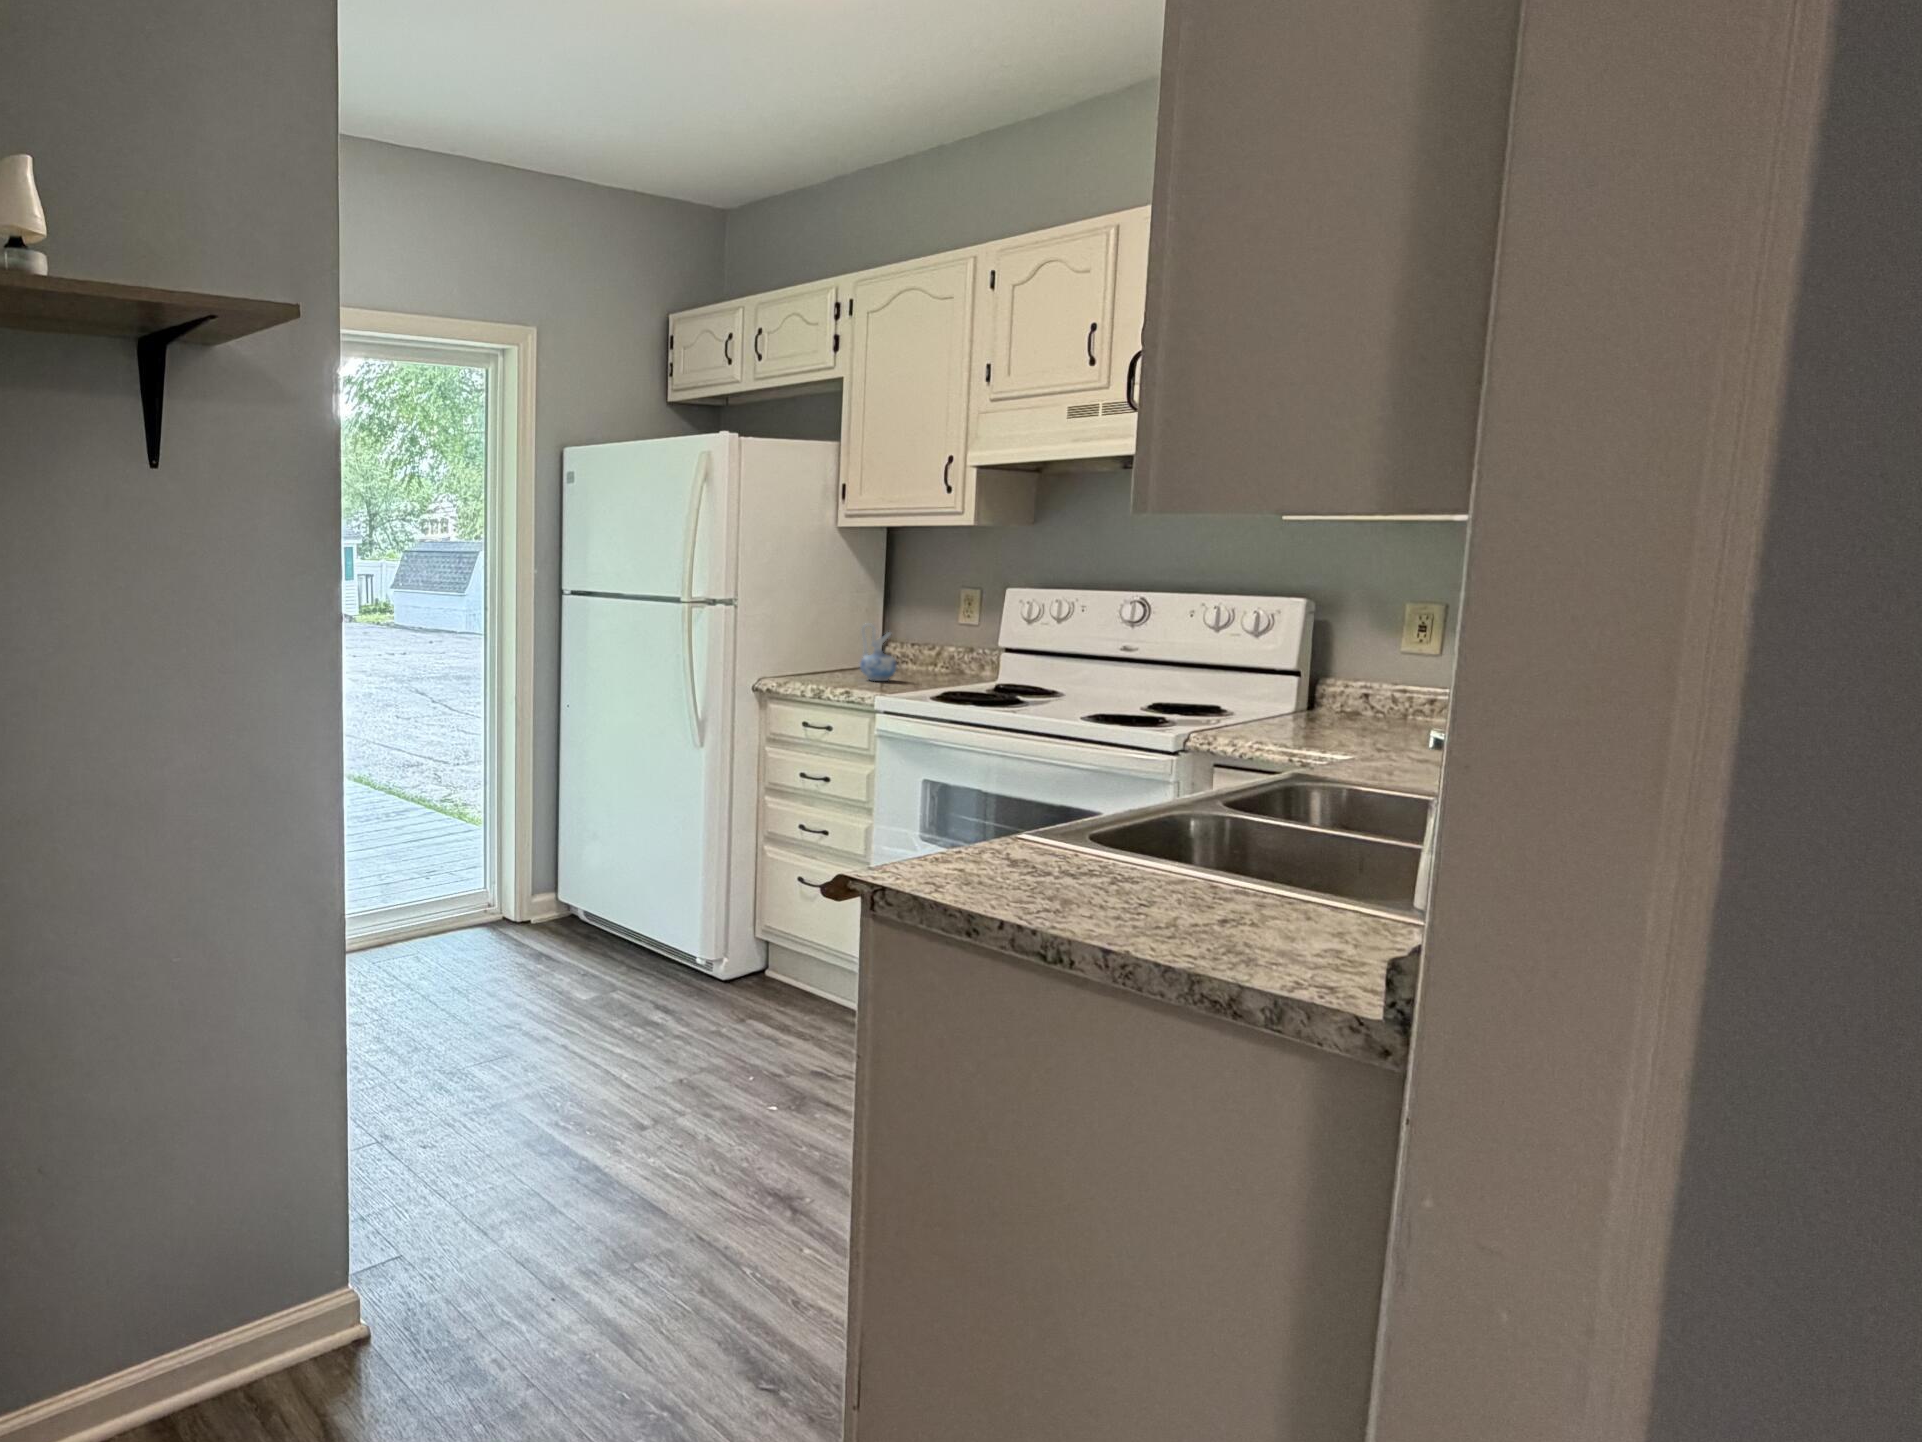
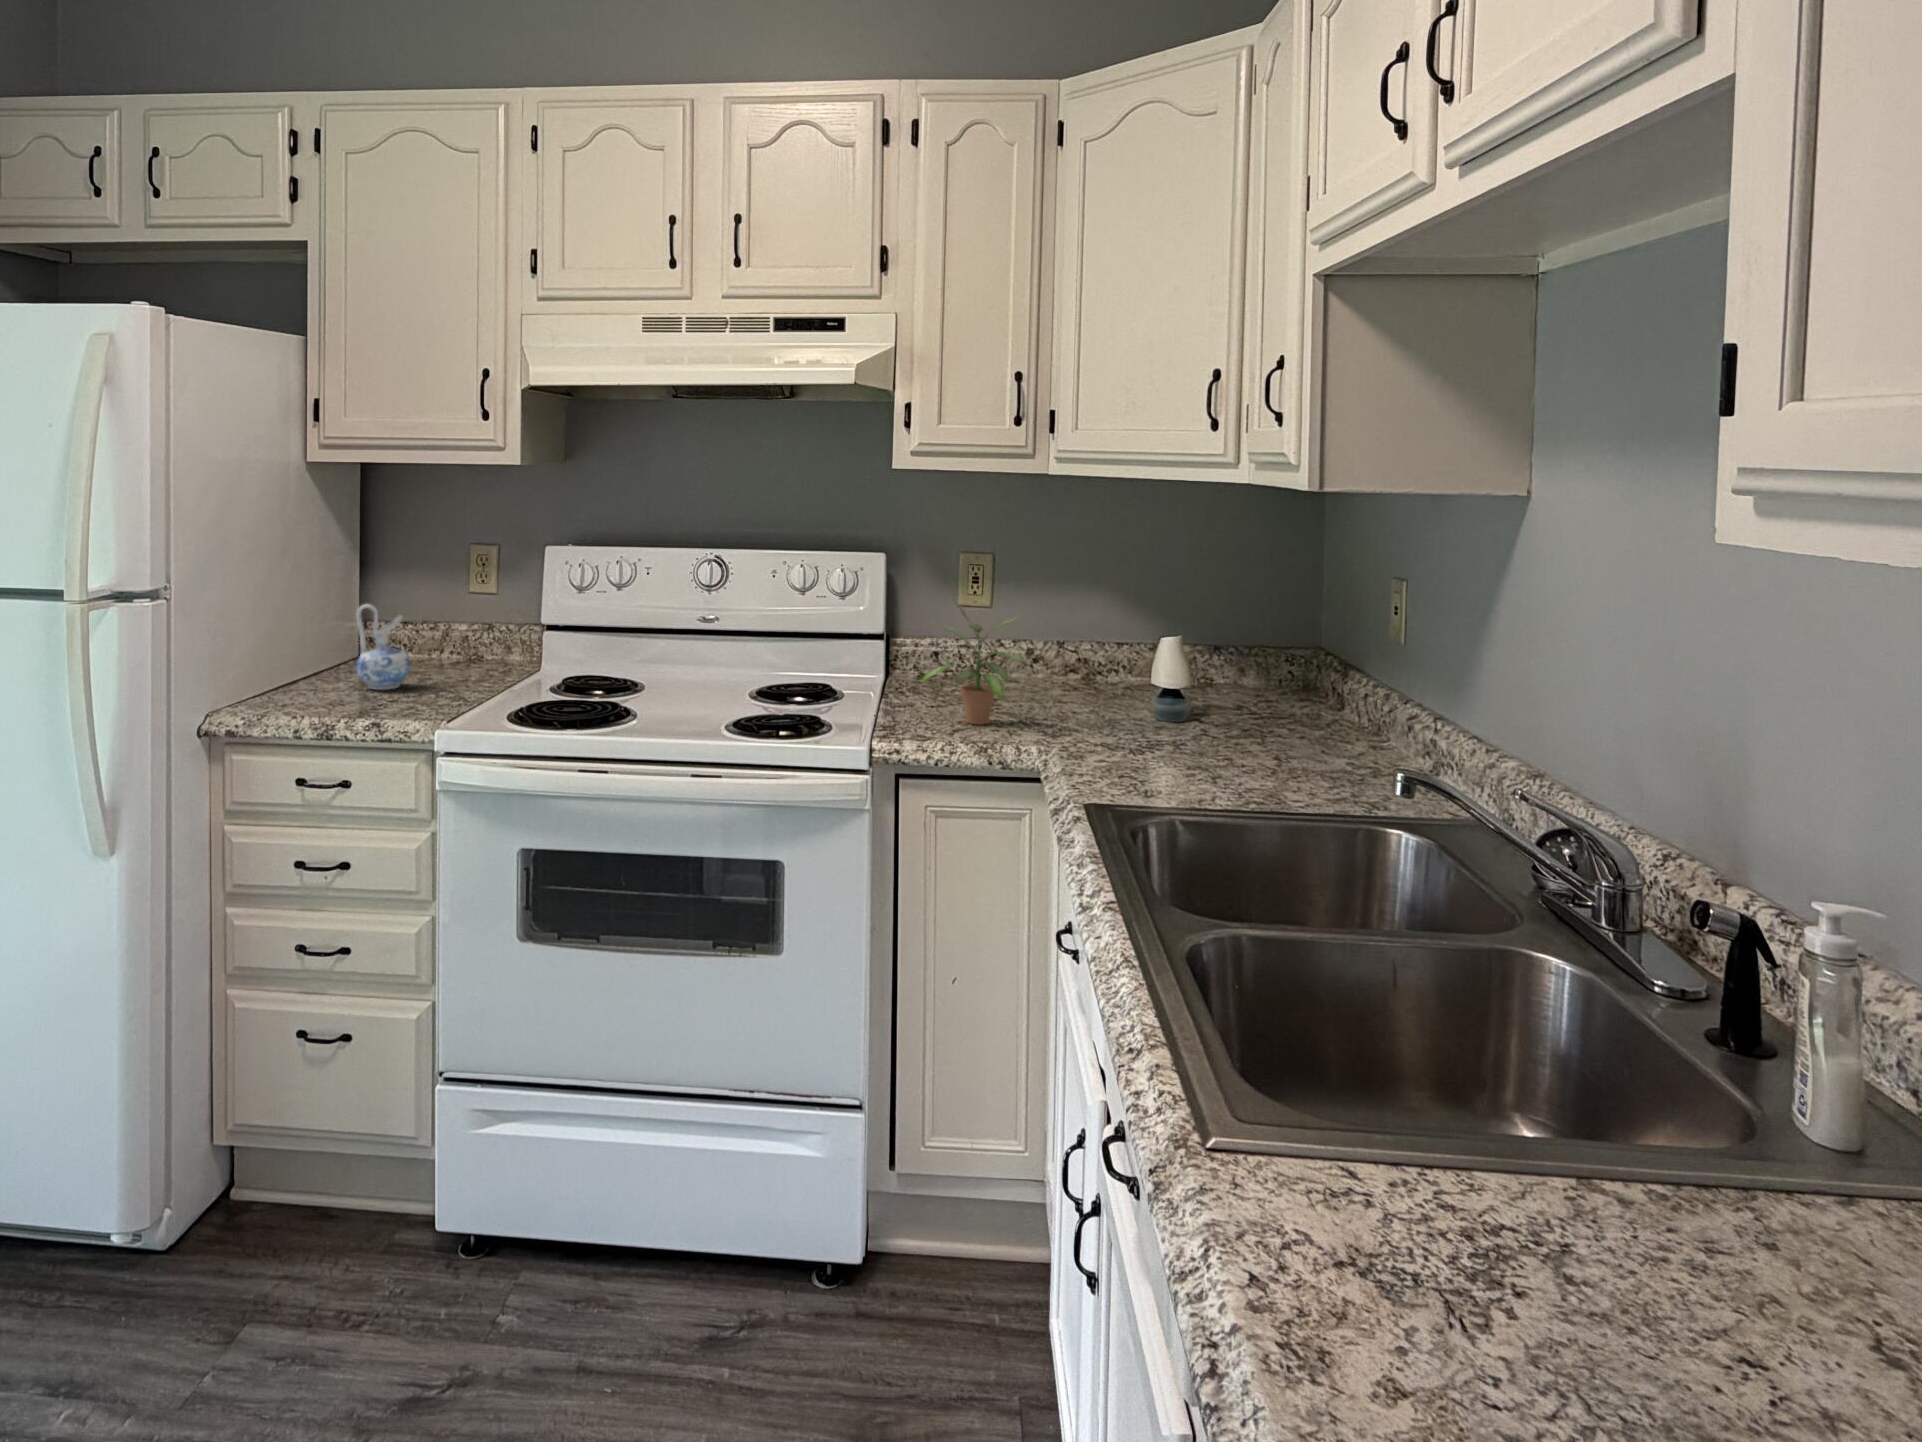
potted plant: none [1264,624,1381,740] -> present [922,603,1025,725]

